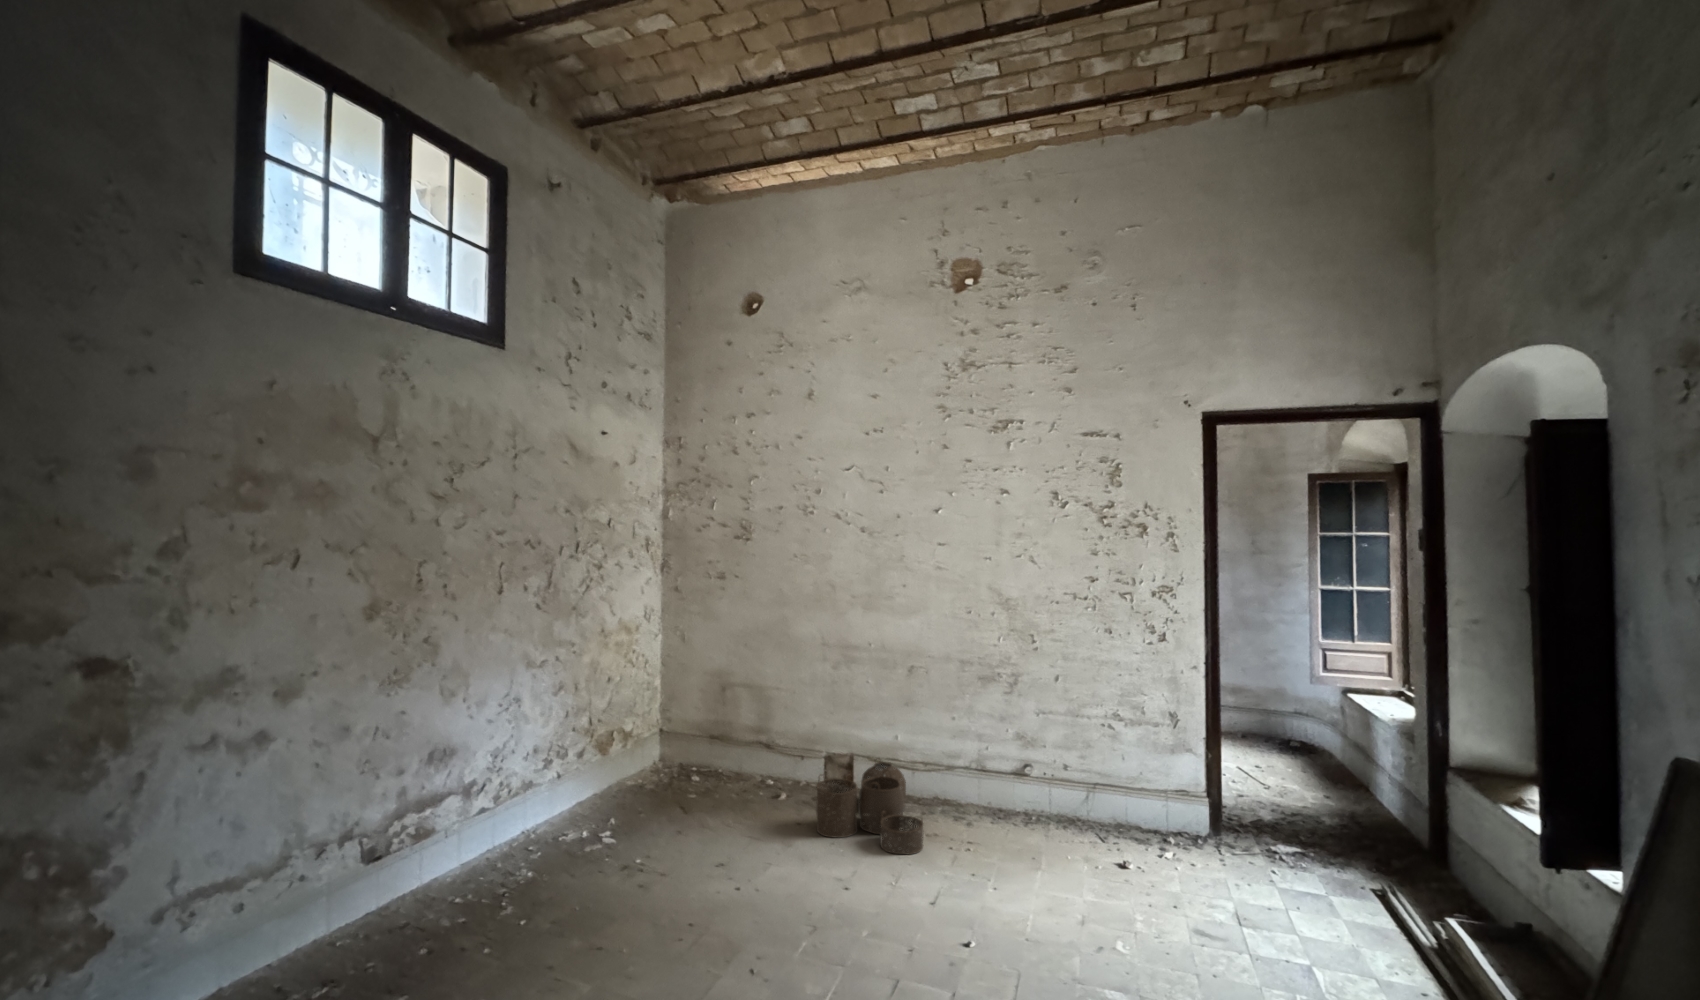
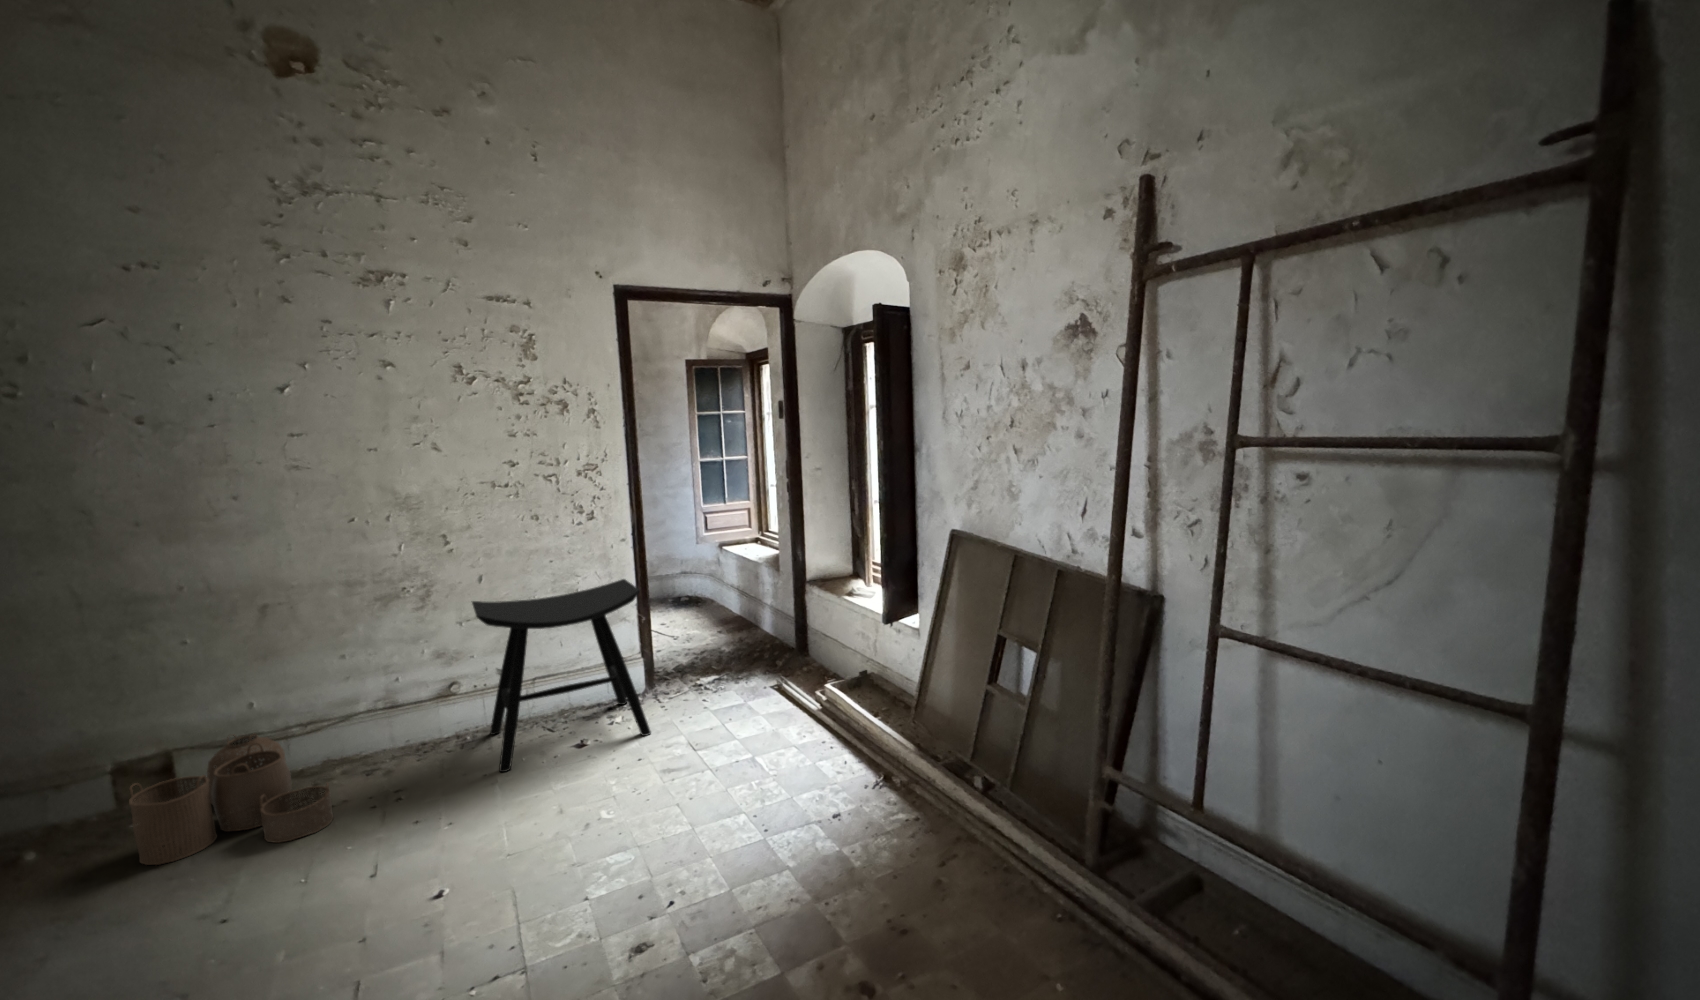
stool: none [1042,698,1200,884] -> present [472,579,651,772]

